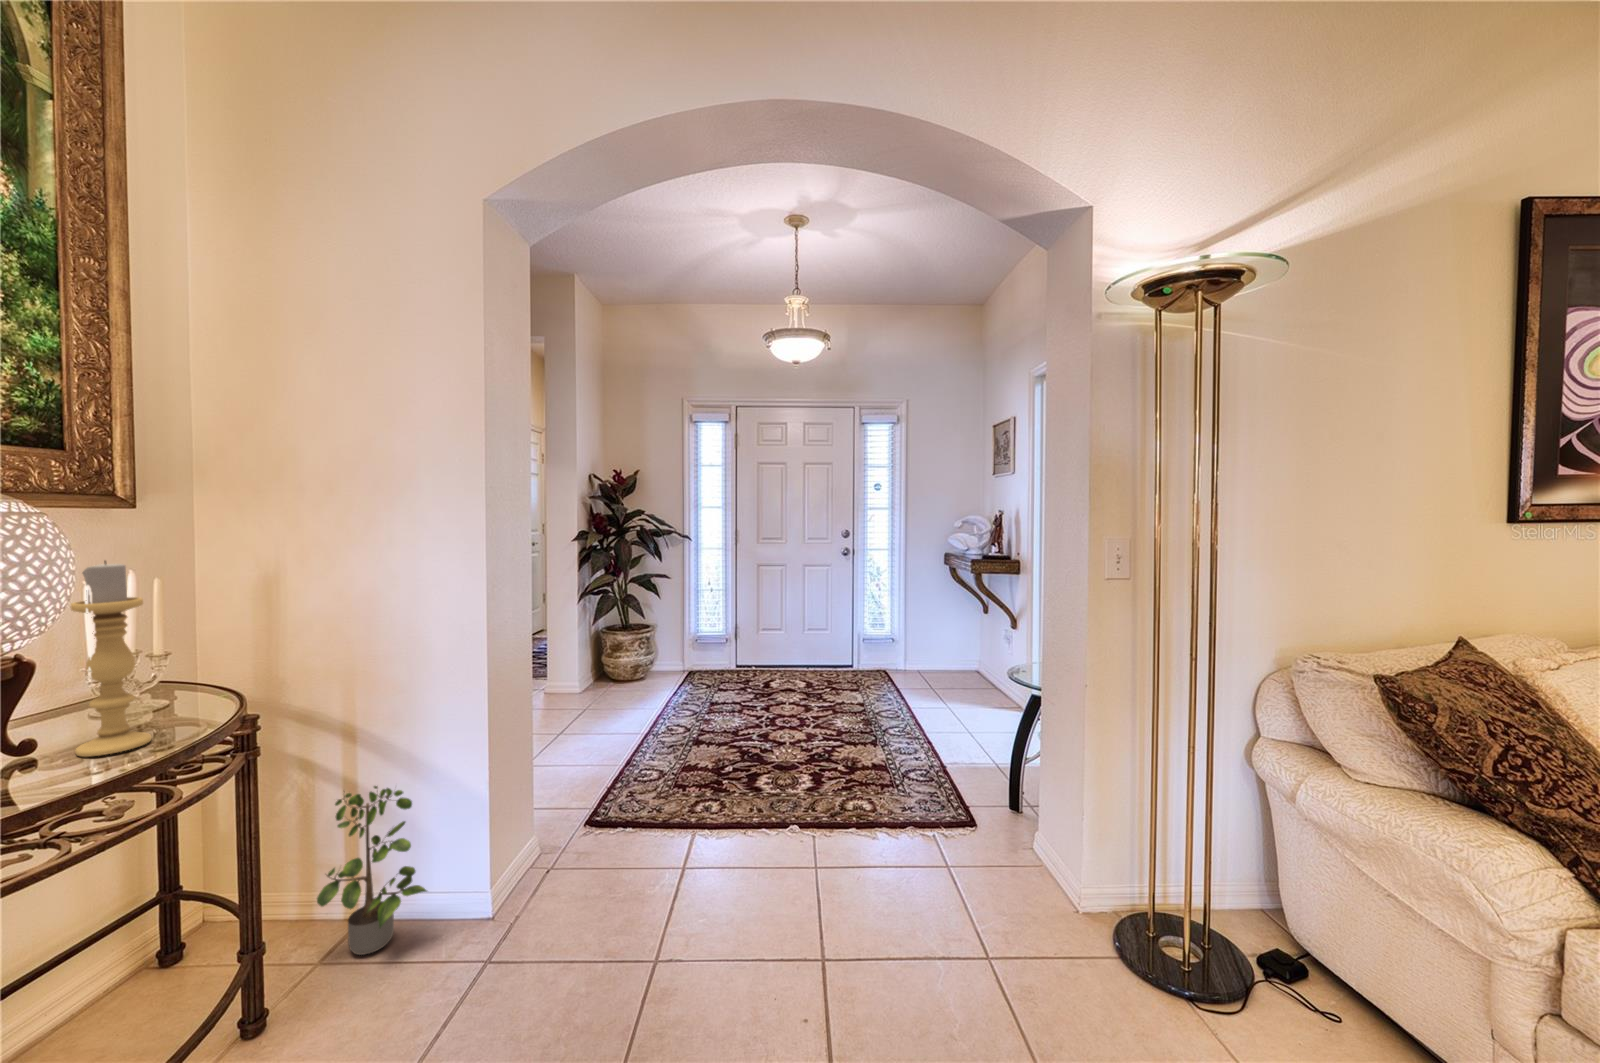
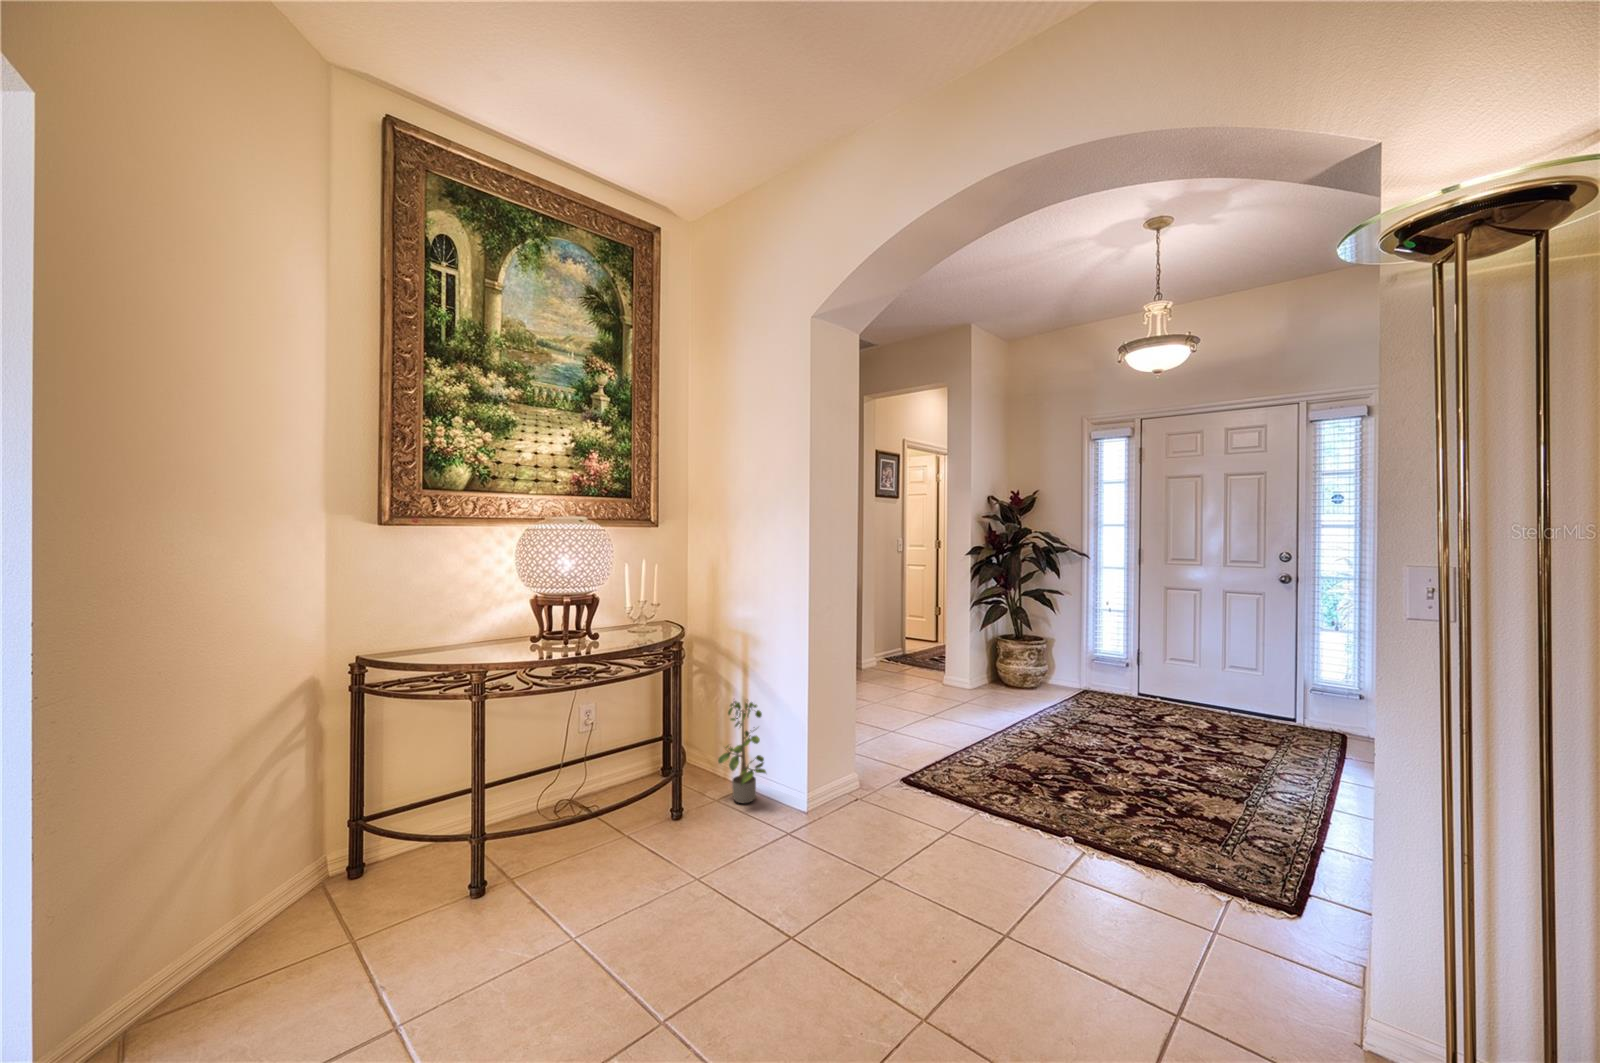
candle holder: present [70,561,152,757] -> none [612,551,638,643]

